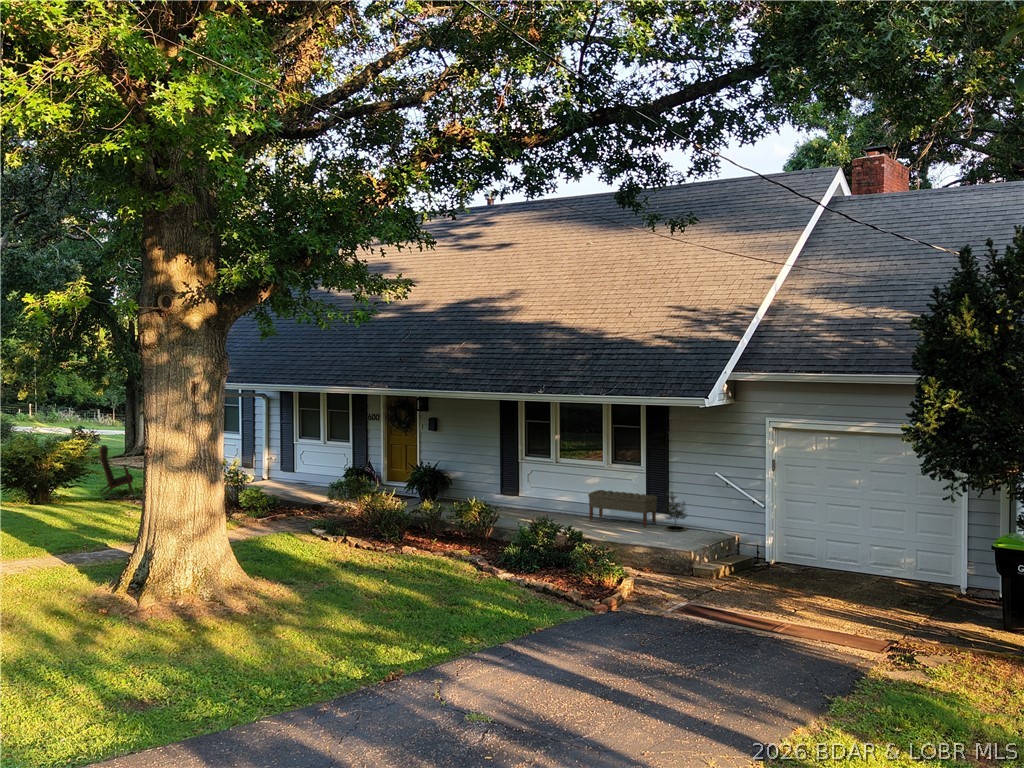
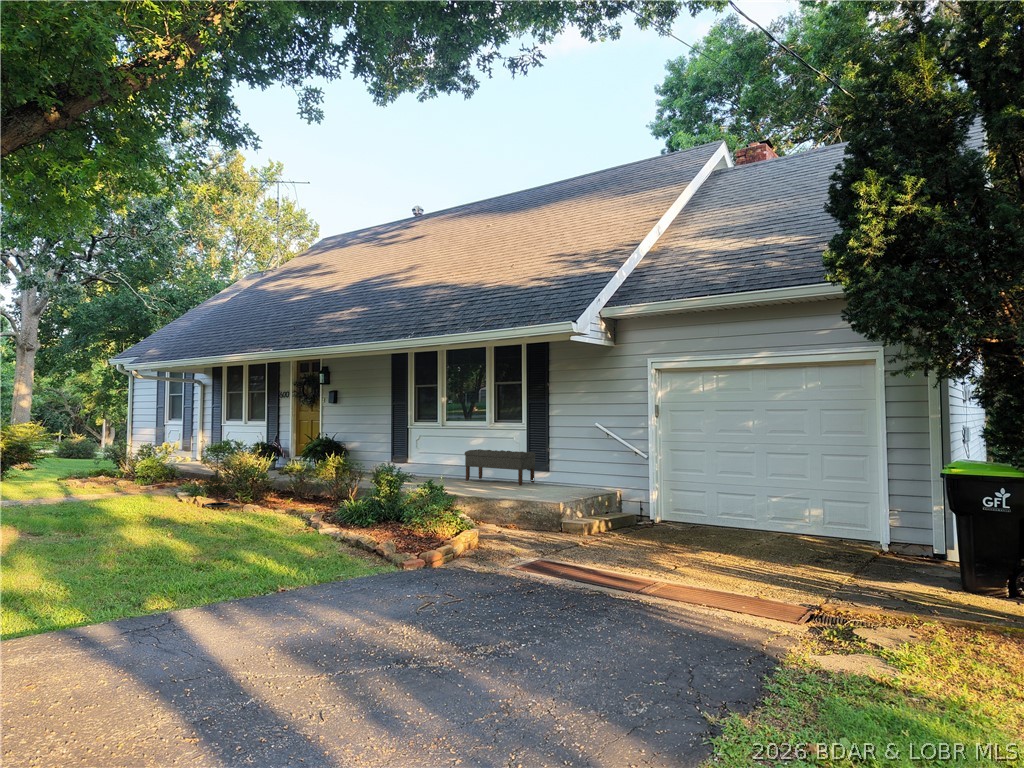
lounge chair: present [99,445,133,496] -> none [29,424,72,471]
potted tree: present [665,493,687,531] -> present [203,467,229,507]

